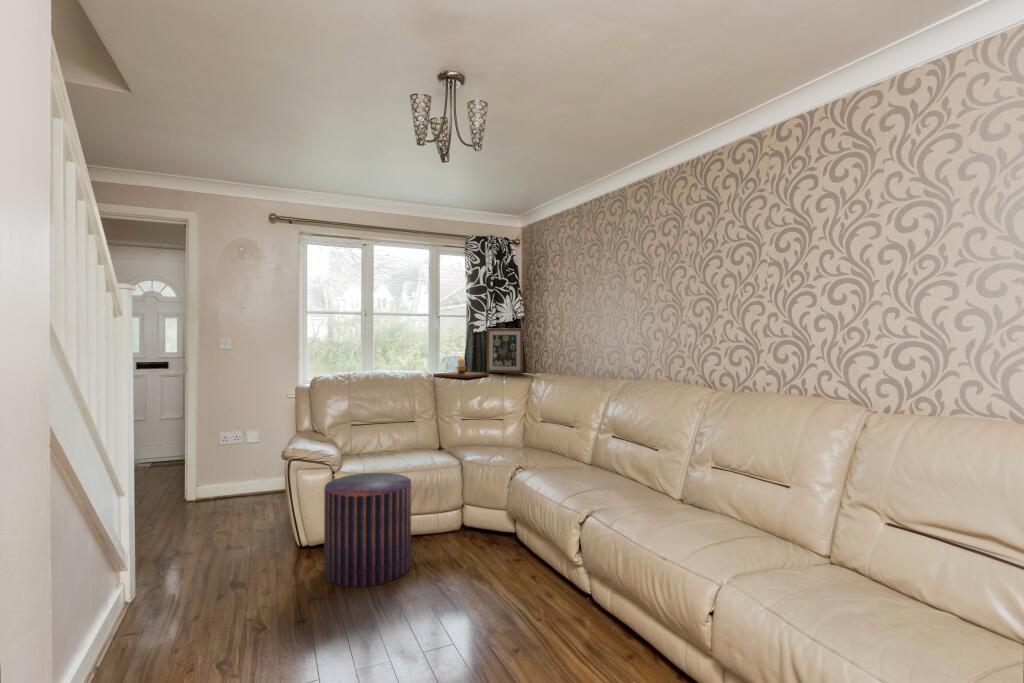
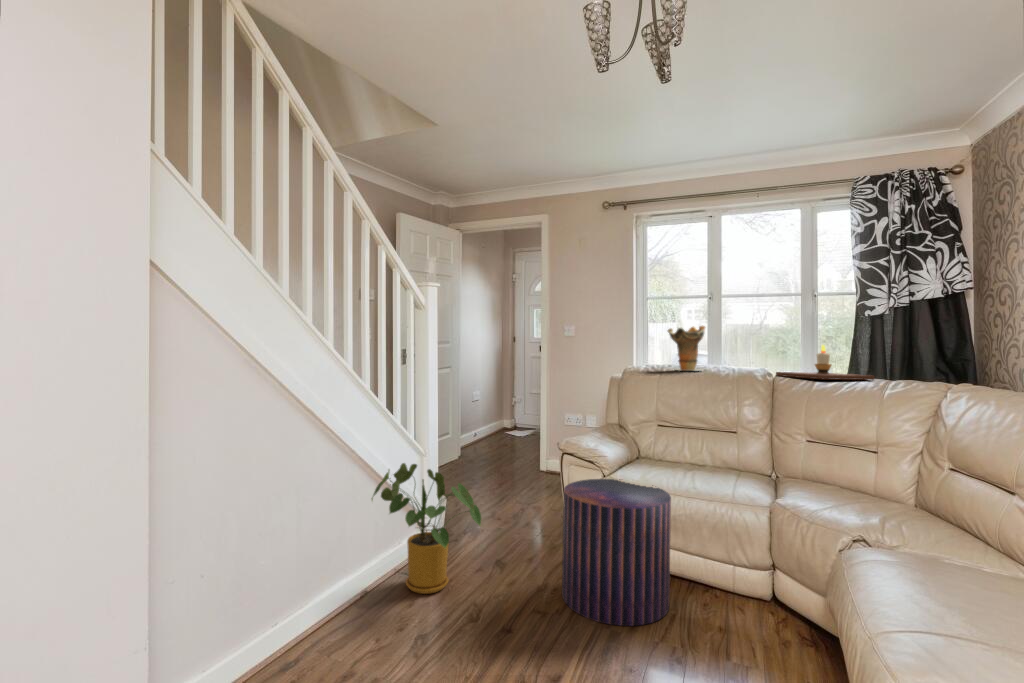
picture frame: present [487,328,523,373] -> none [883,307,955,381]
decorative vase: none [352,339,381,377] -> present [668,326,705,371]
house plant: none [119,506,263,636] -> present [372,463,481,594]

